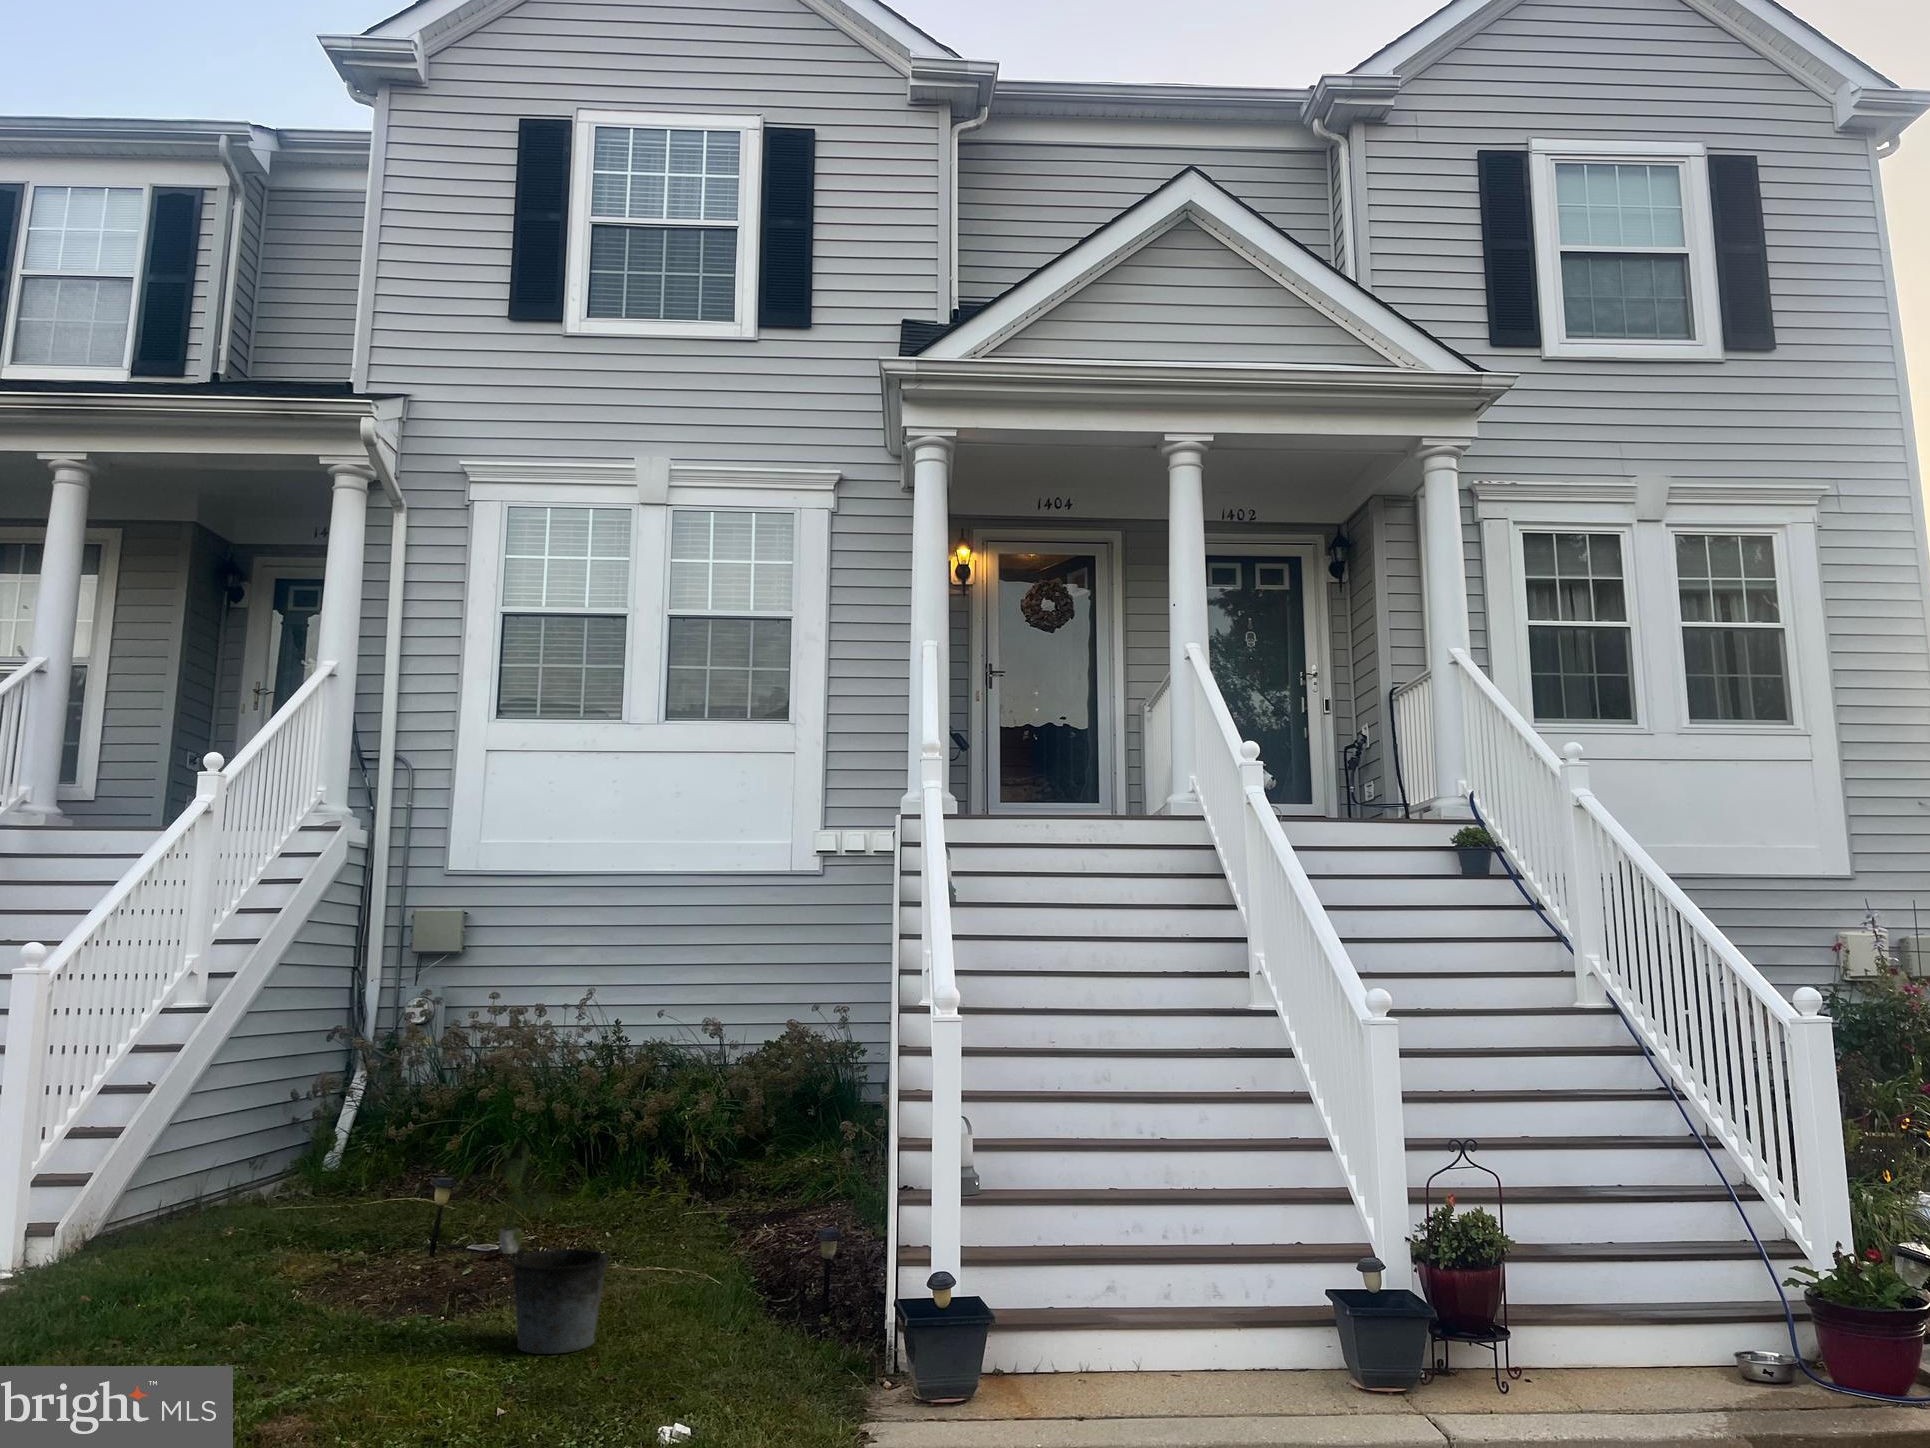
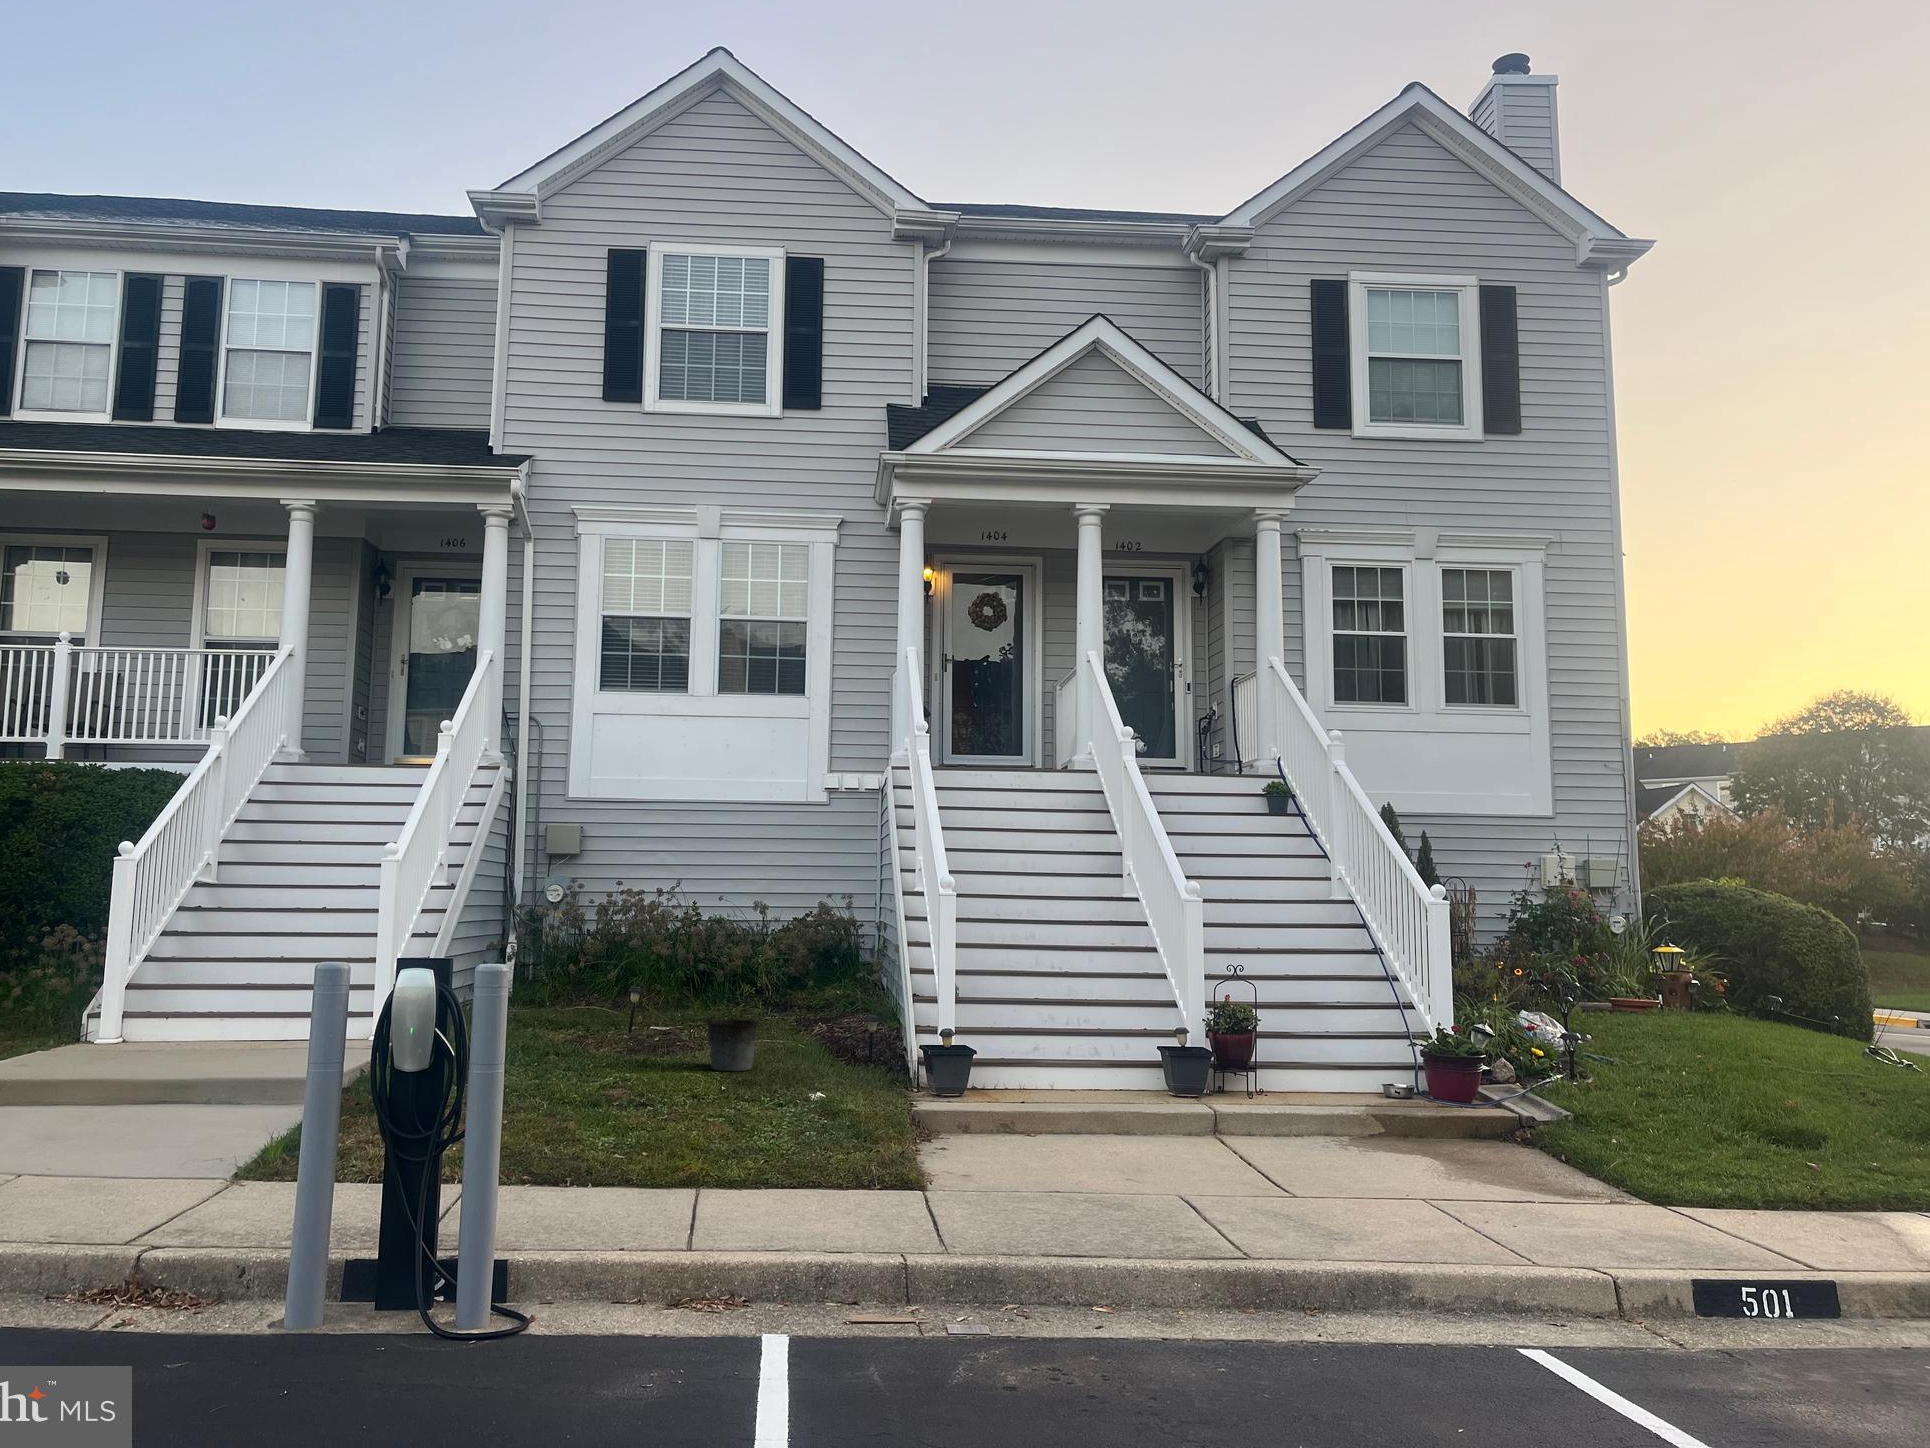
potted plant: present [475,1138,553,1254] -> none [649,966,696,1034]

